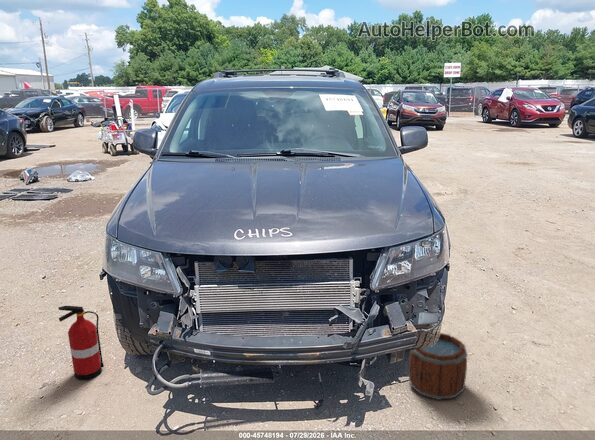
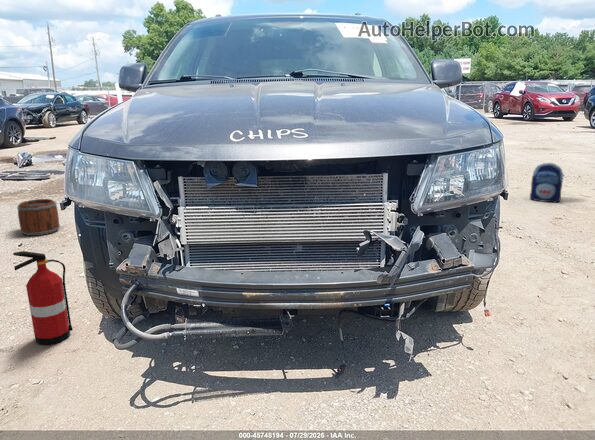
backpack: none [507,193,537,230] -> present [530,163,564,202]
bucket: present [409,333,467,400] -> present [17,199,60,236]

